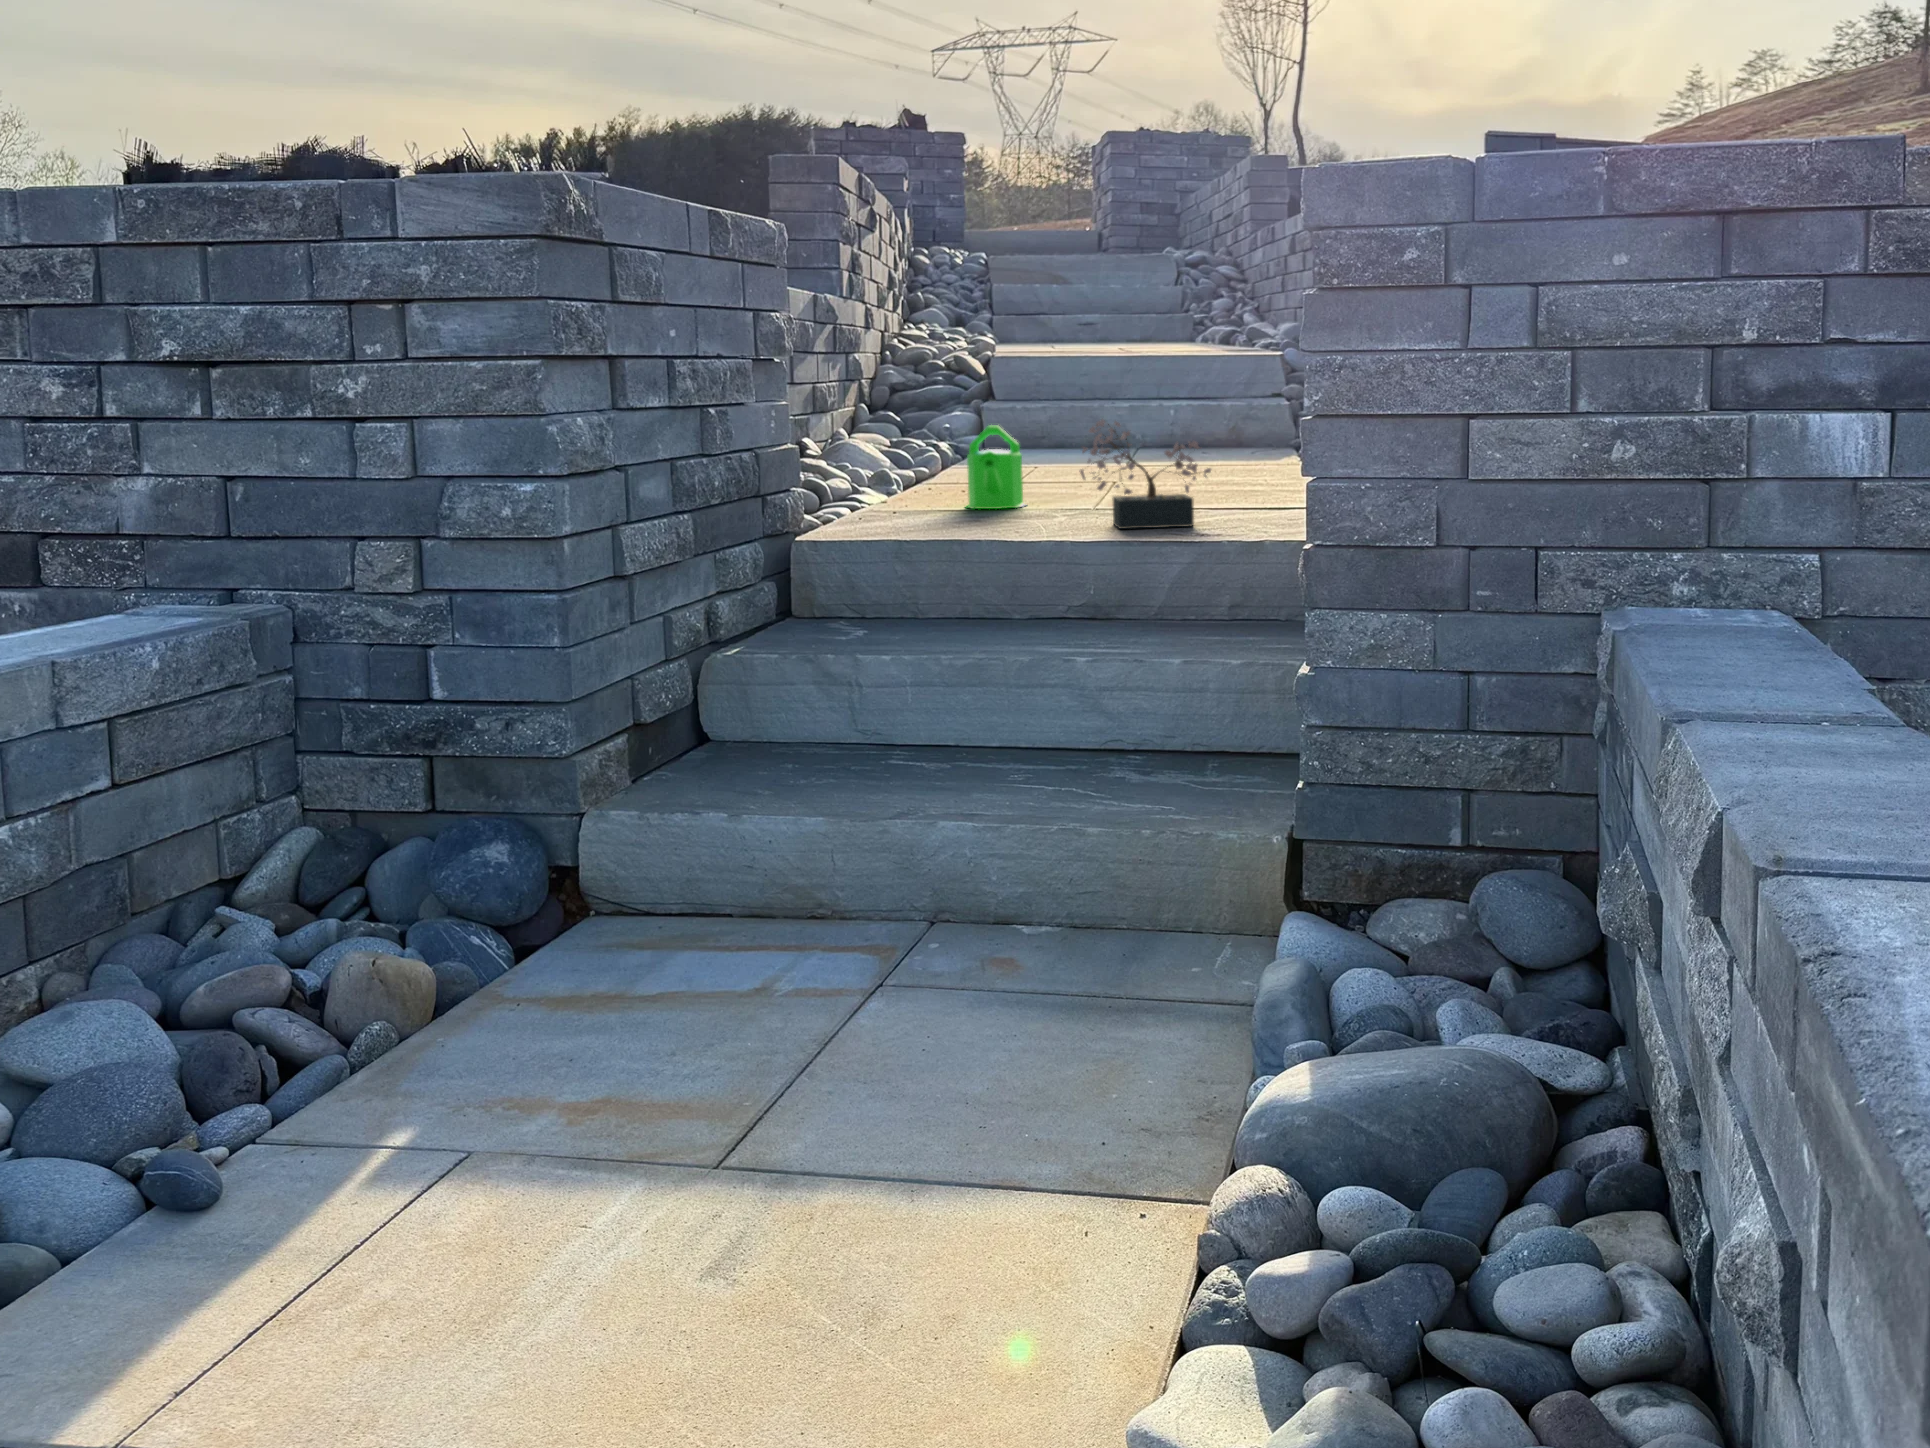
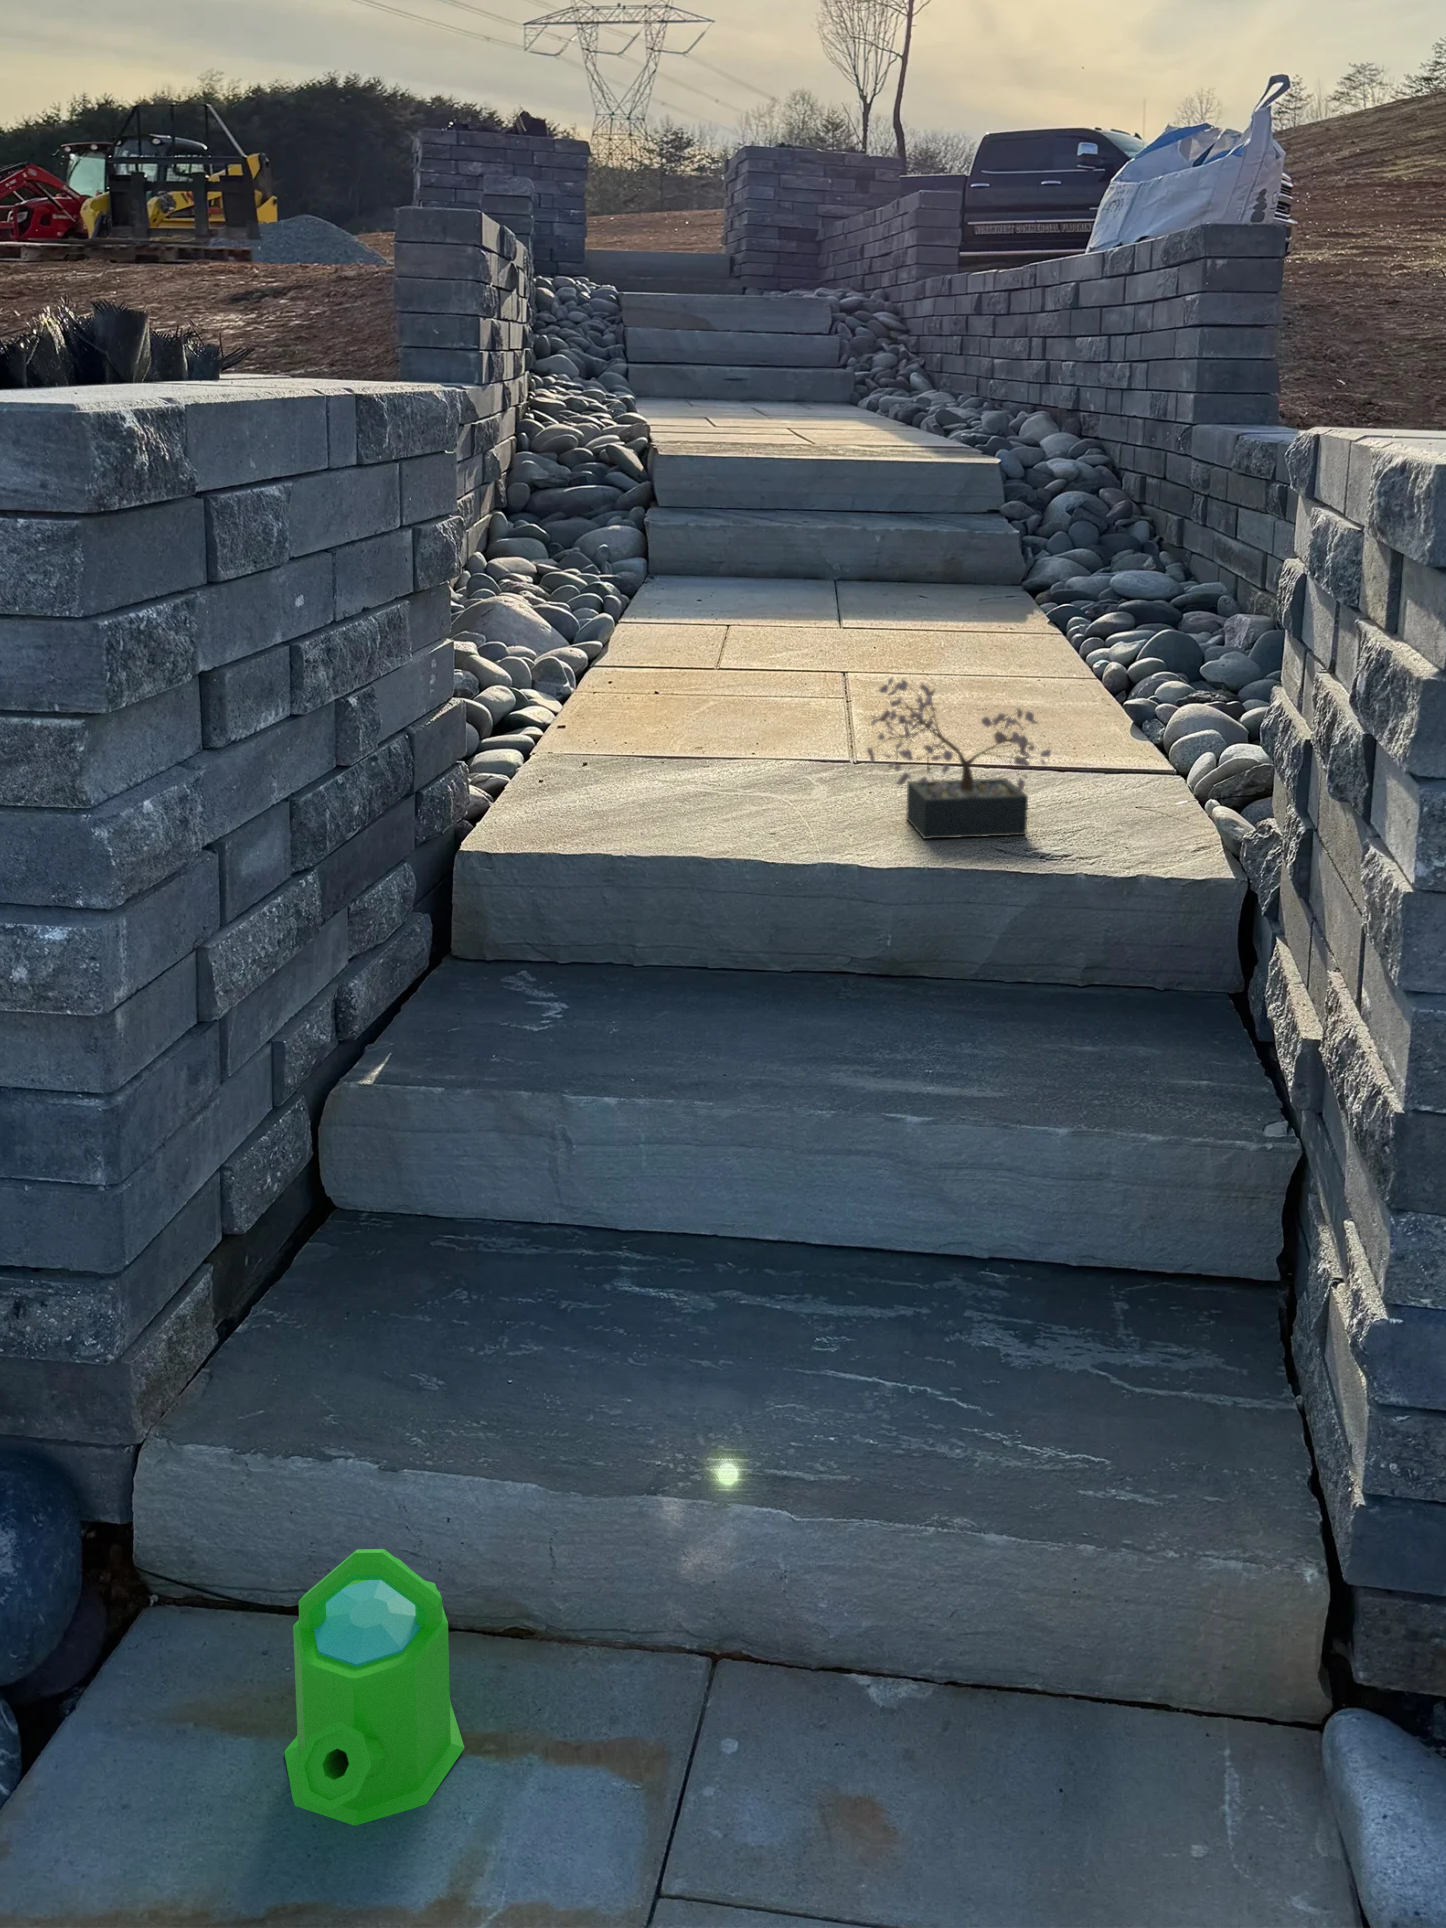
watering can: present [967,425,1025,509] -> present [284,1549,465,1826]

